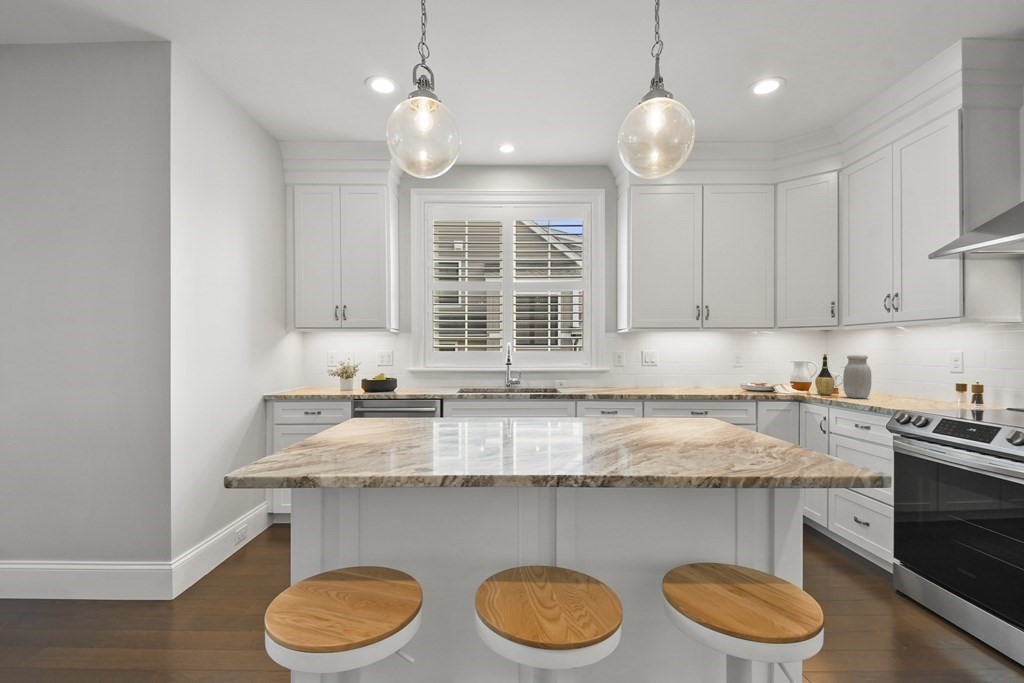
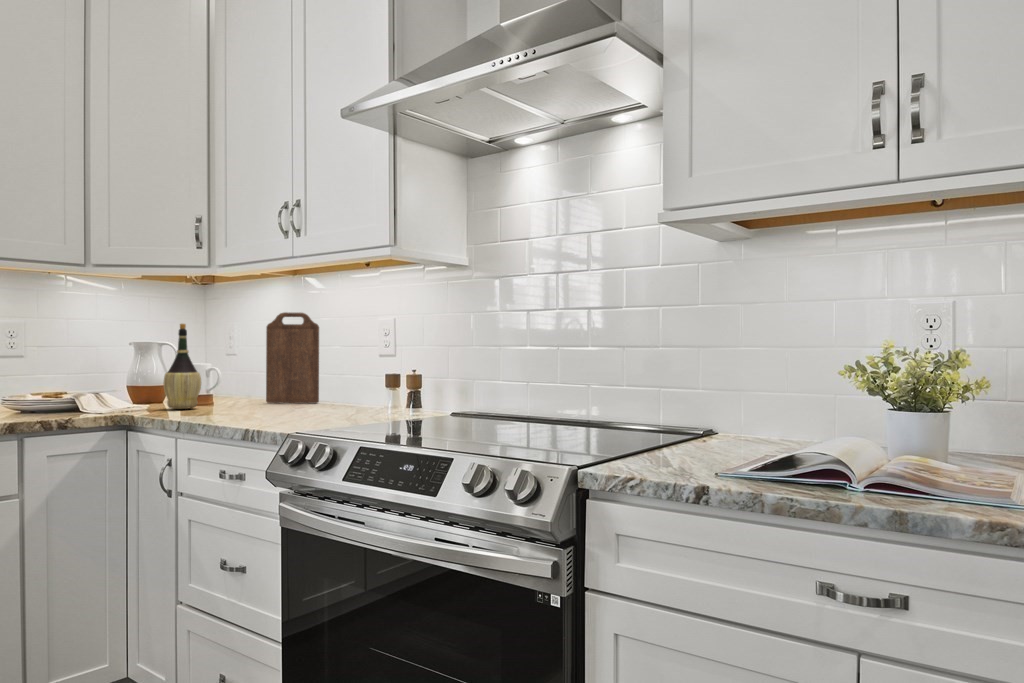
cutting board: none [870,348,905,398] -> present [266,312,319,403]
jar: present [843,355,871,399] -> none [213,323,262,411]

